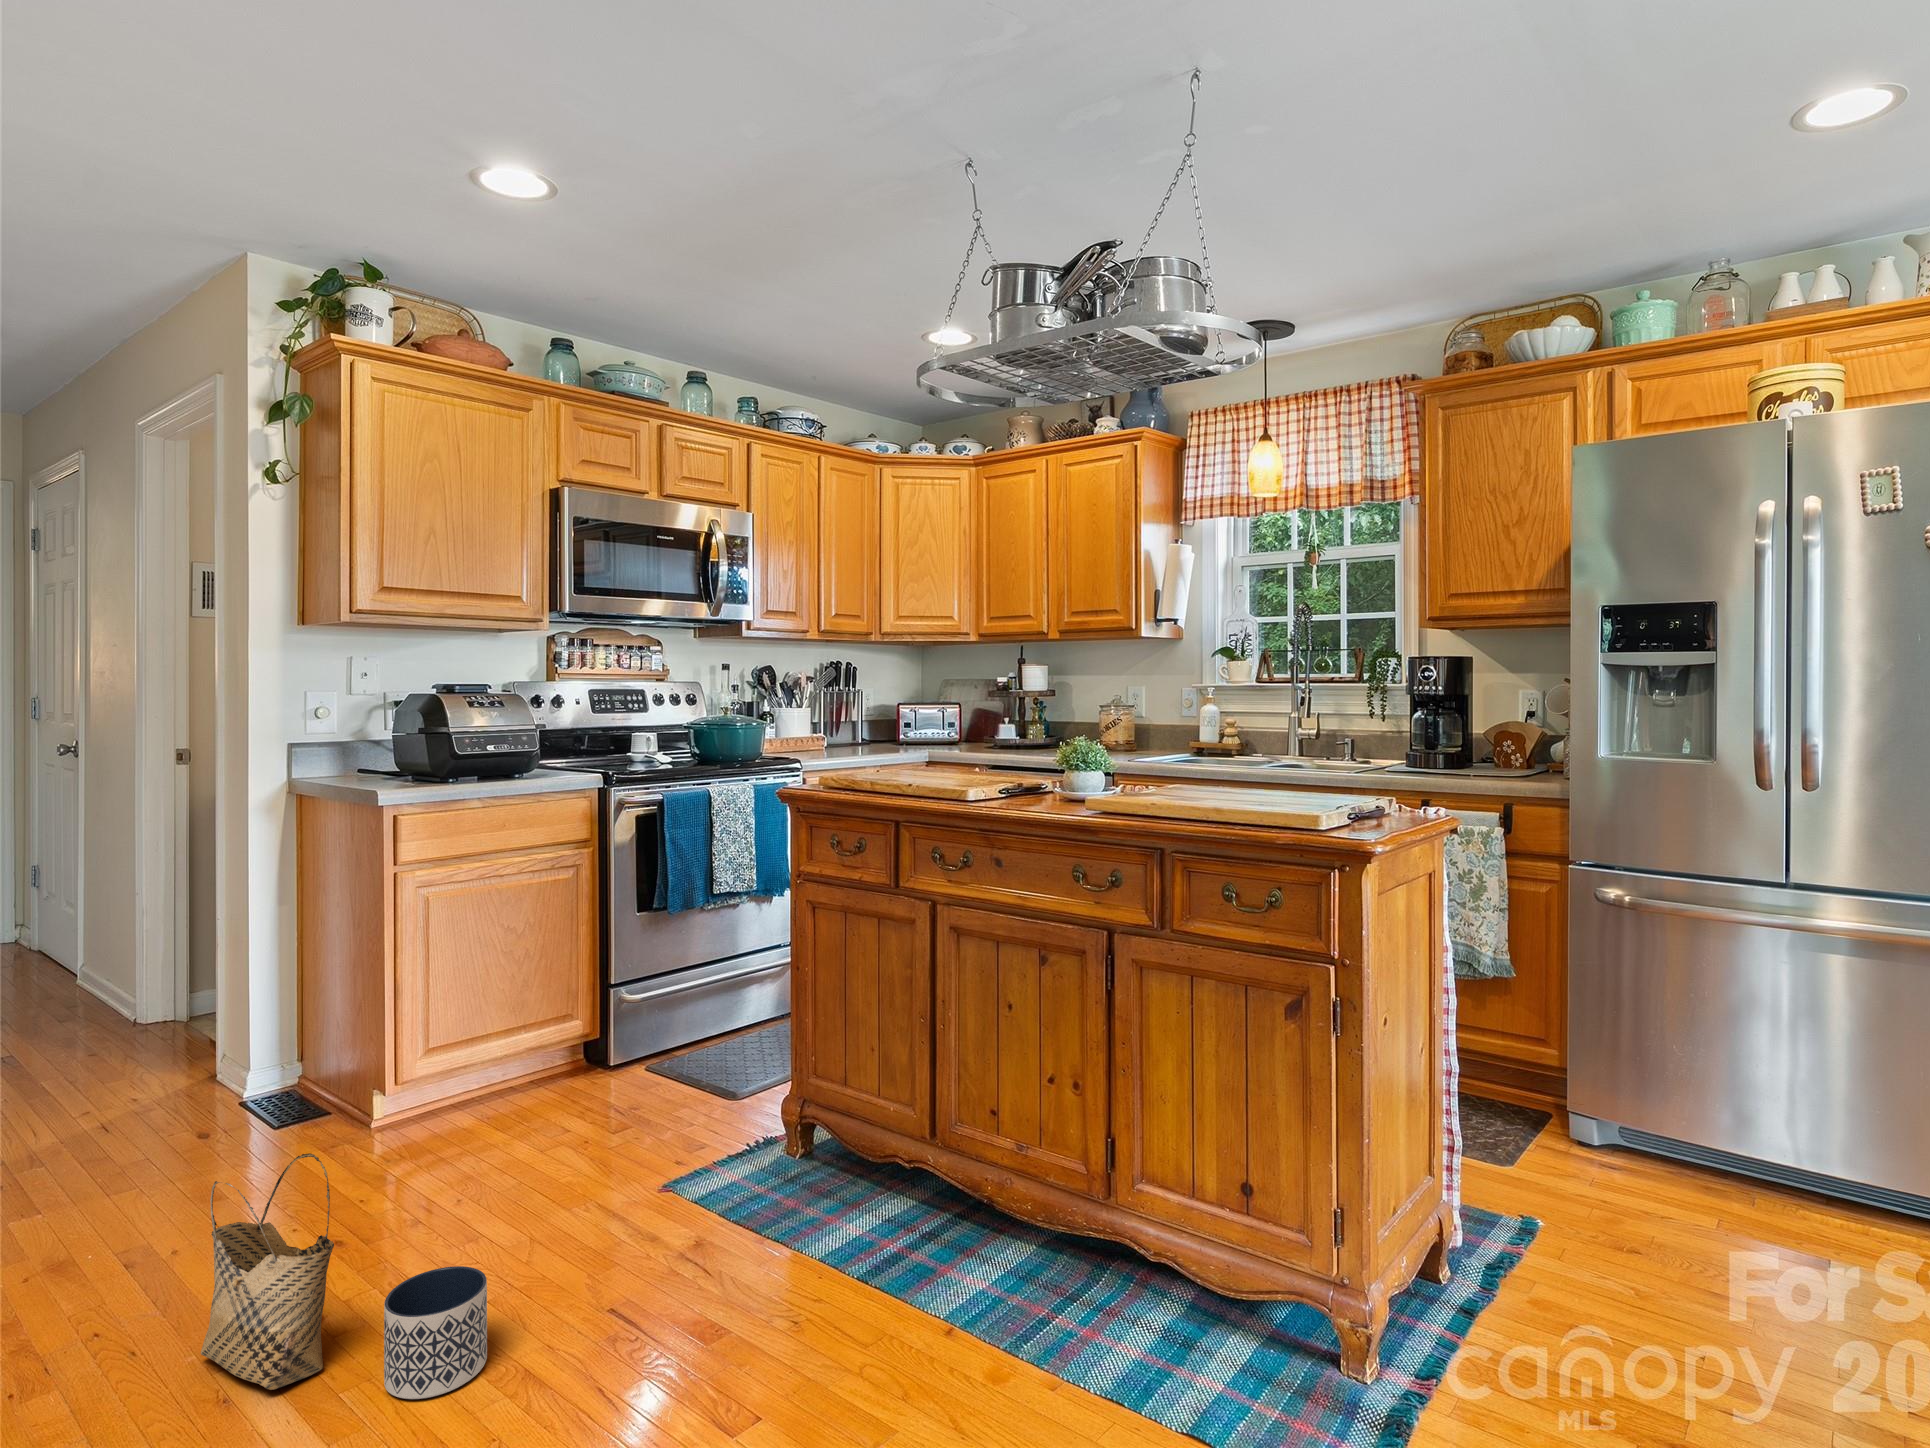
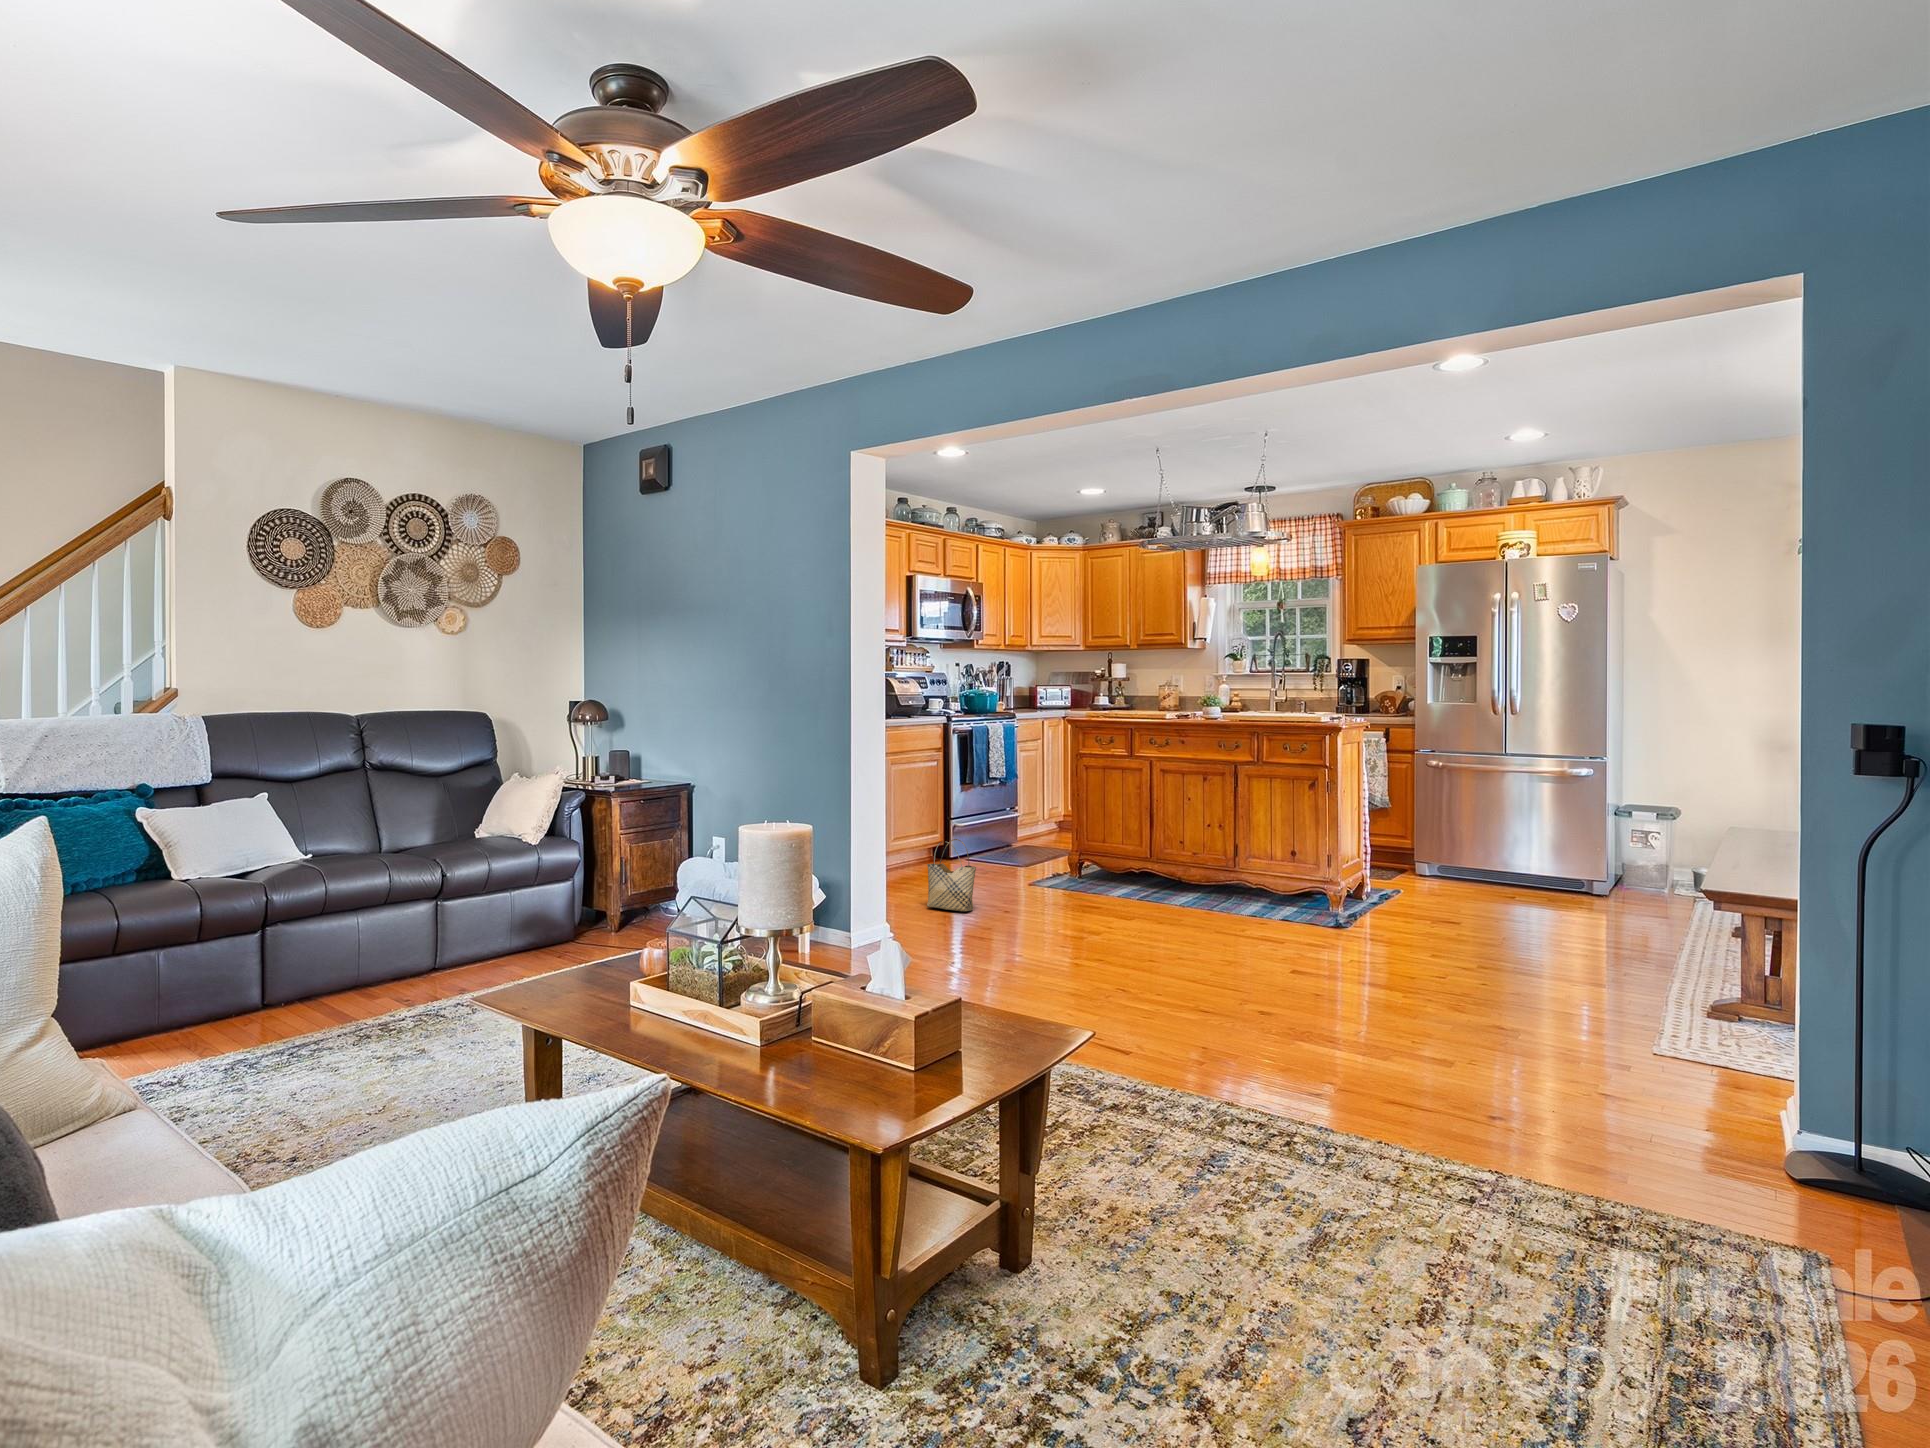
planter: present [384,1266,487,1399] -> none [997,879,1029,914]

